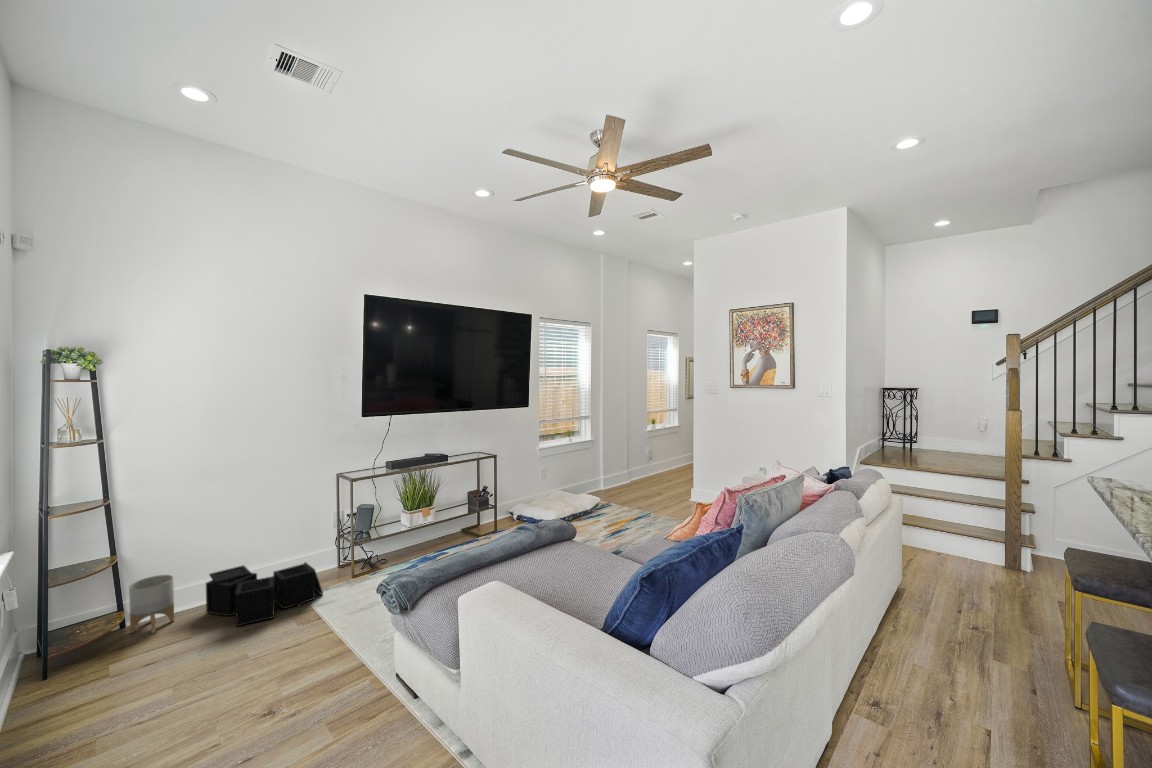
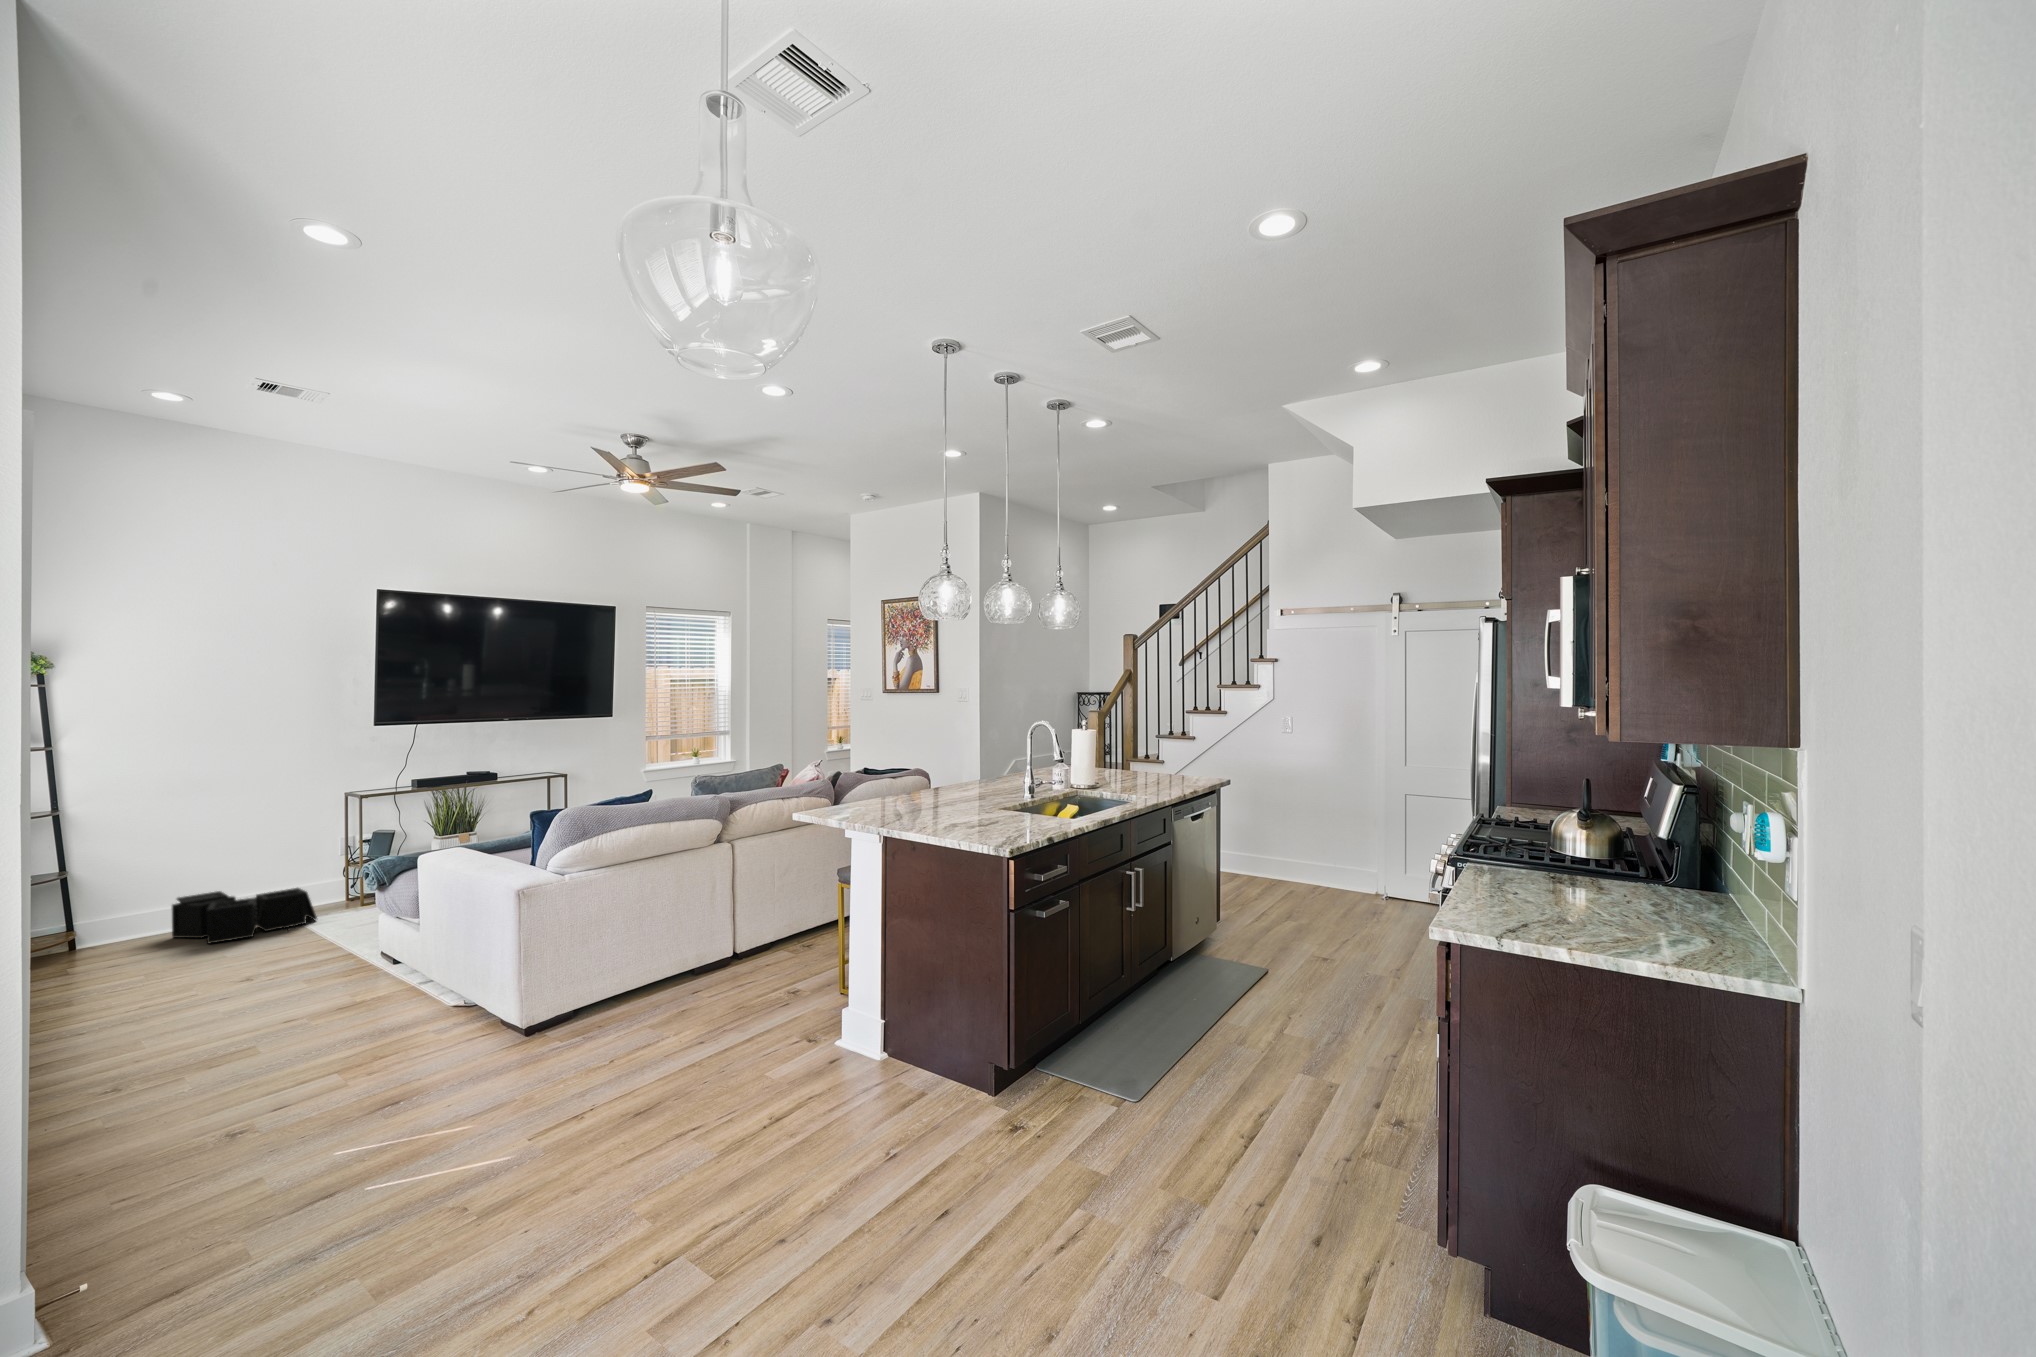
planter: present [129,575,174,634] -> none [80,895,133,954]

